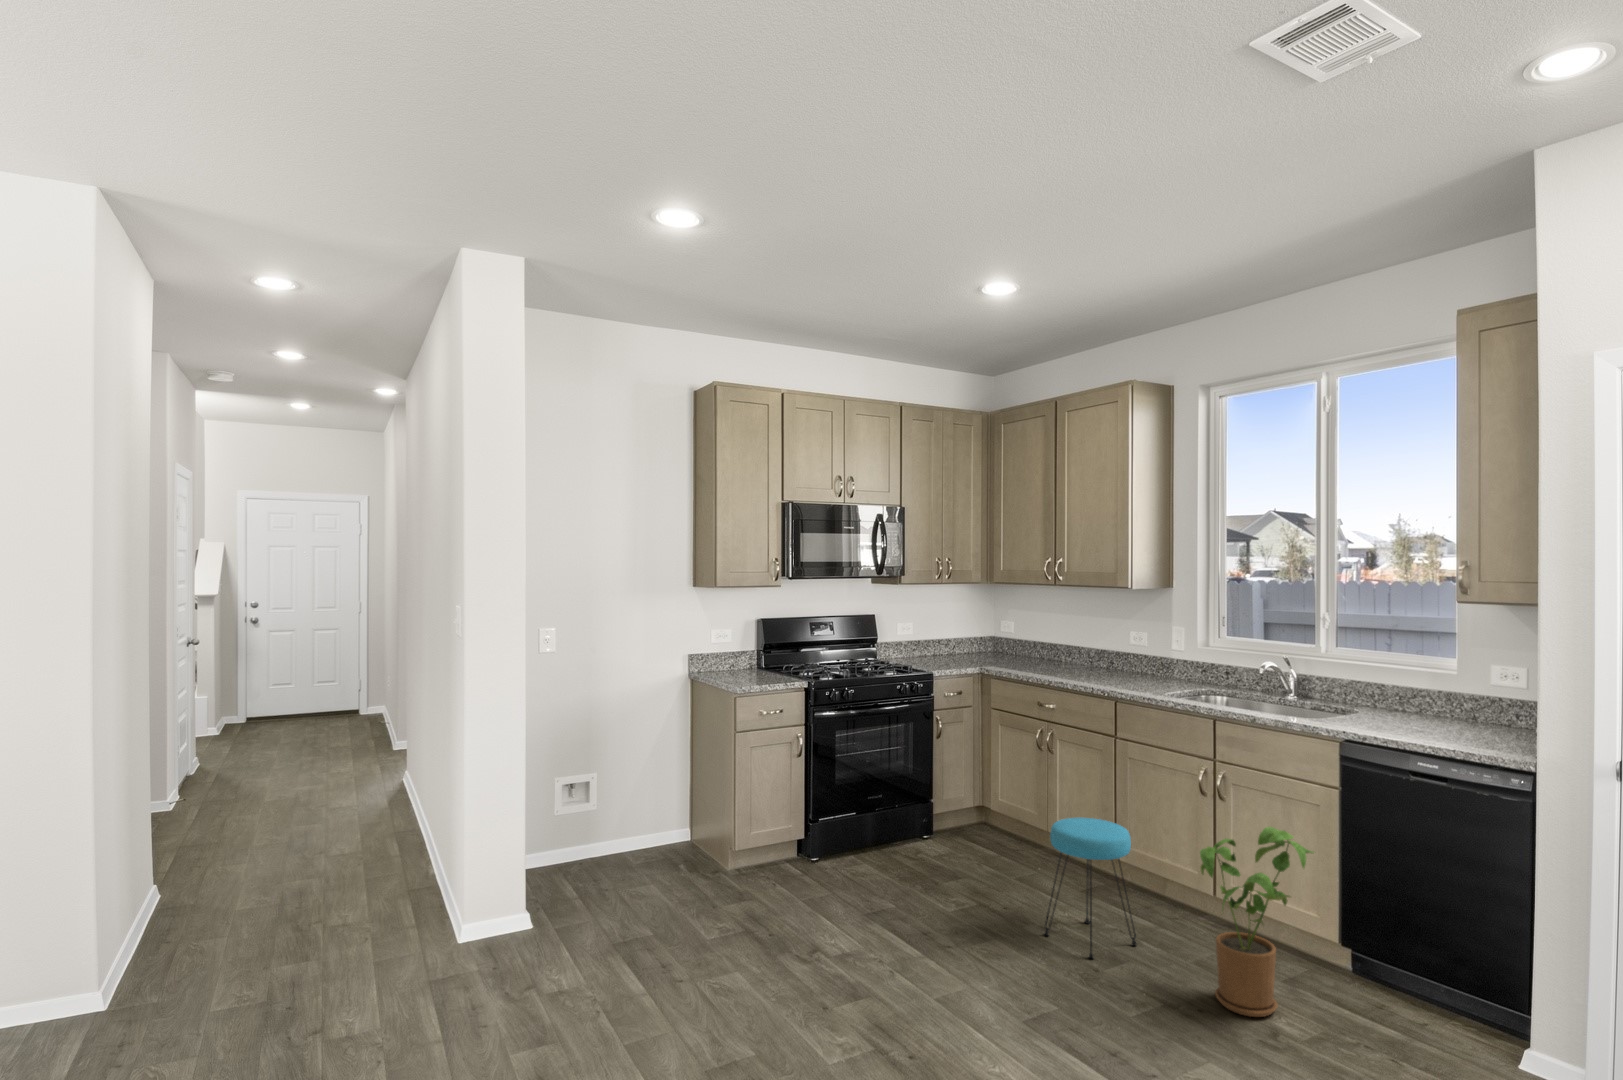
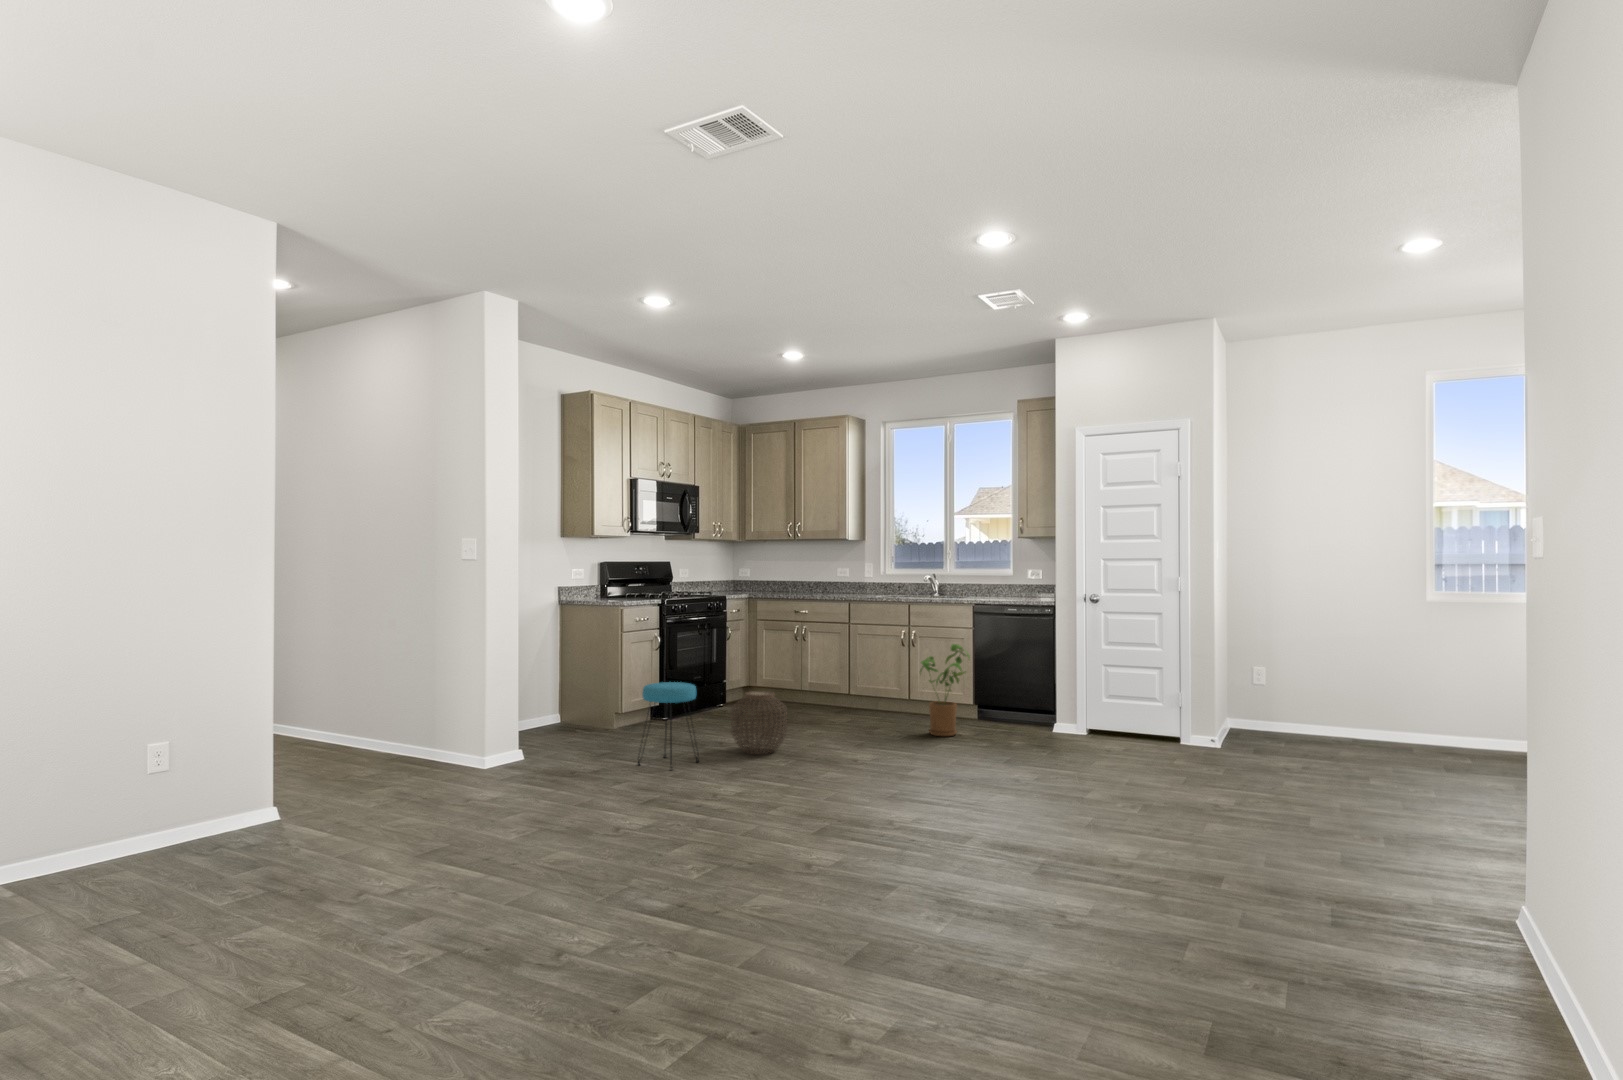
stool: present [1044,818,1137,958] -> present [637,682,699,769]
woven basket: none [800,878,898,1002] -> present [731,691,787,754]

